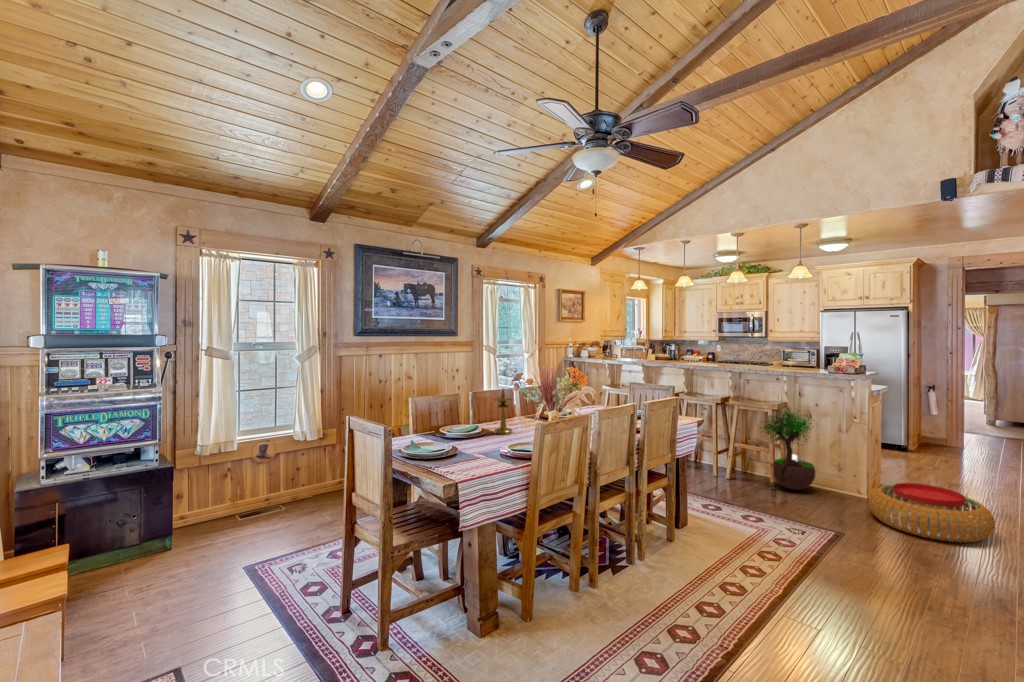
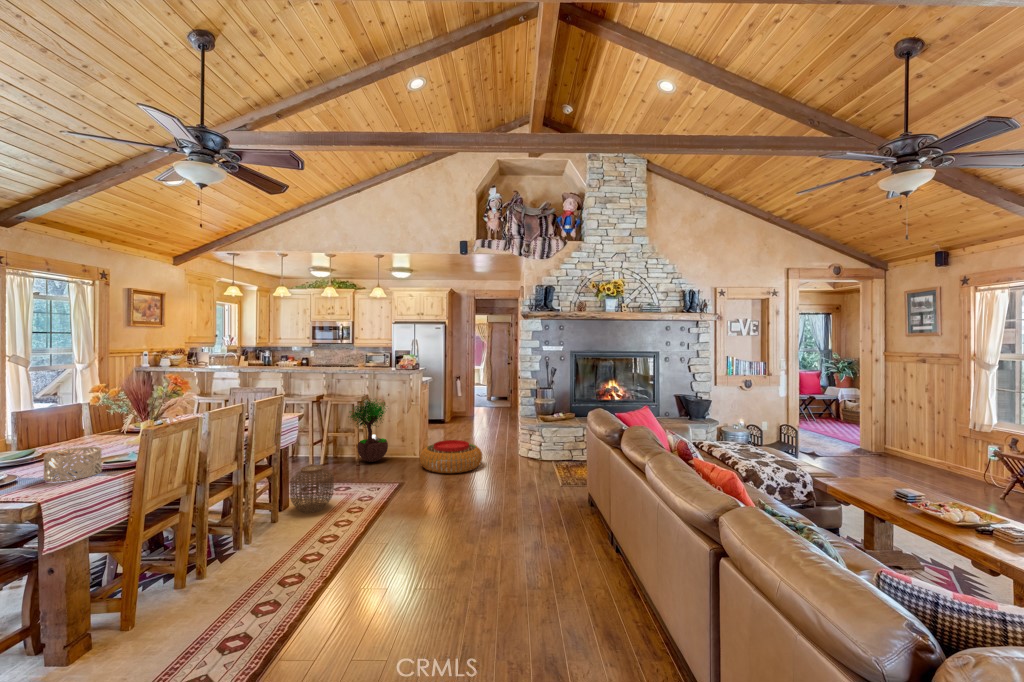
candlestick: present [494,389,512,435] -> none [59,400,89,454]
decorative bowl: none [473,432,511,463] -> present [44,447,102,482]
woven basket: none [687,483,739,542] -> present [290,465,334,513]

